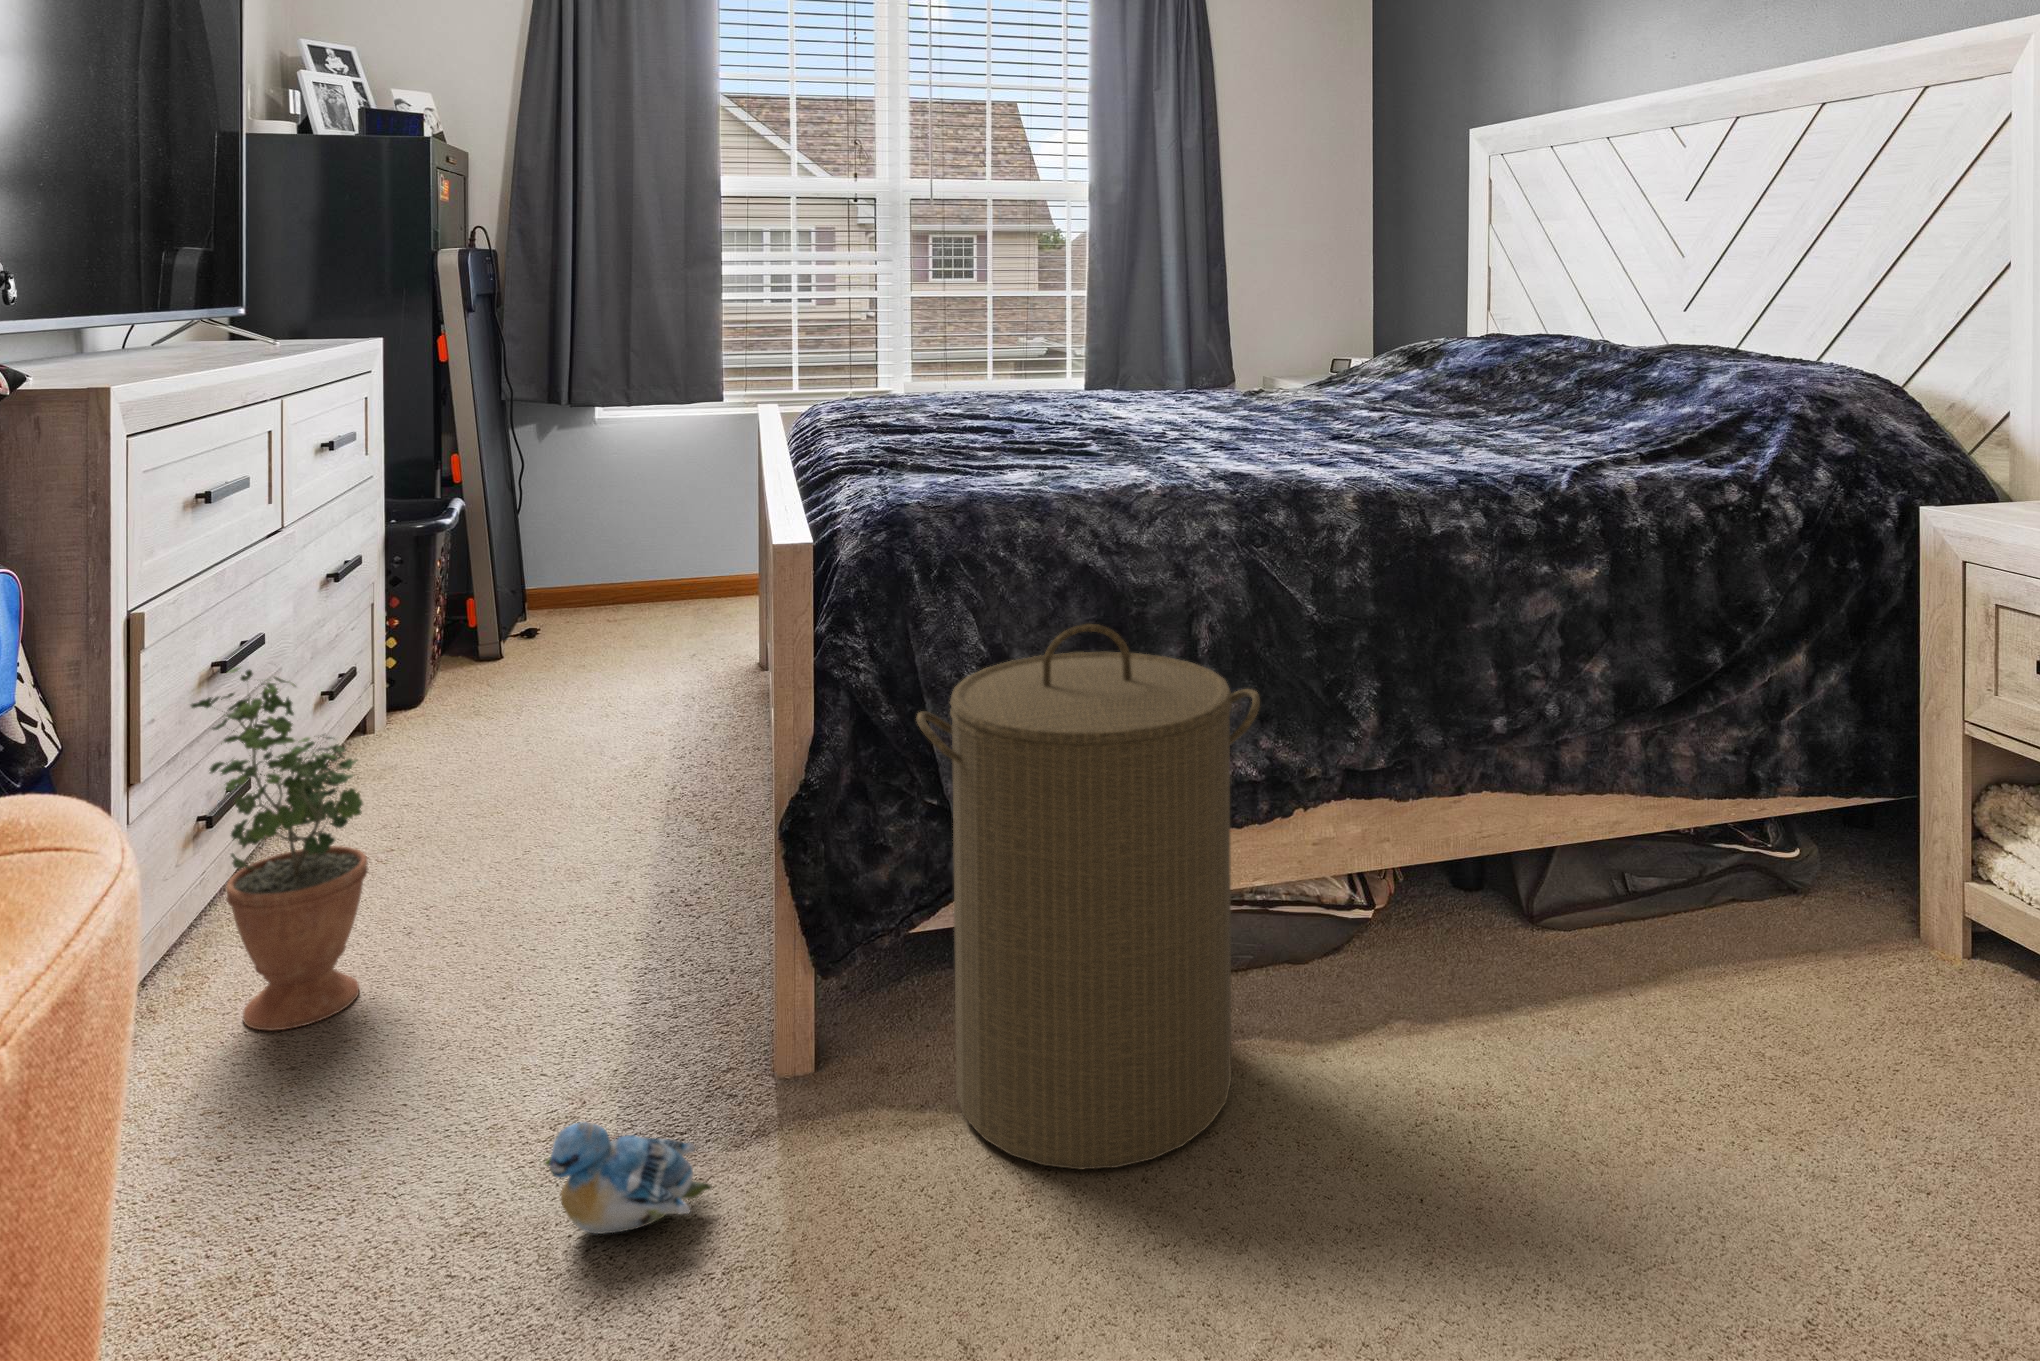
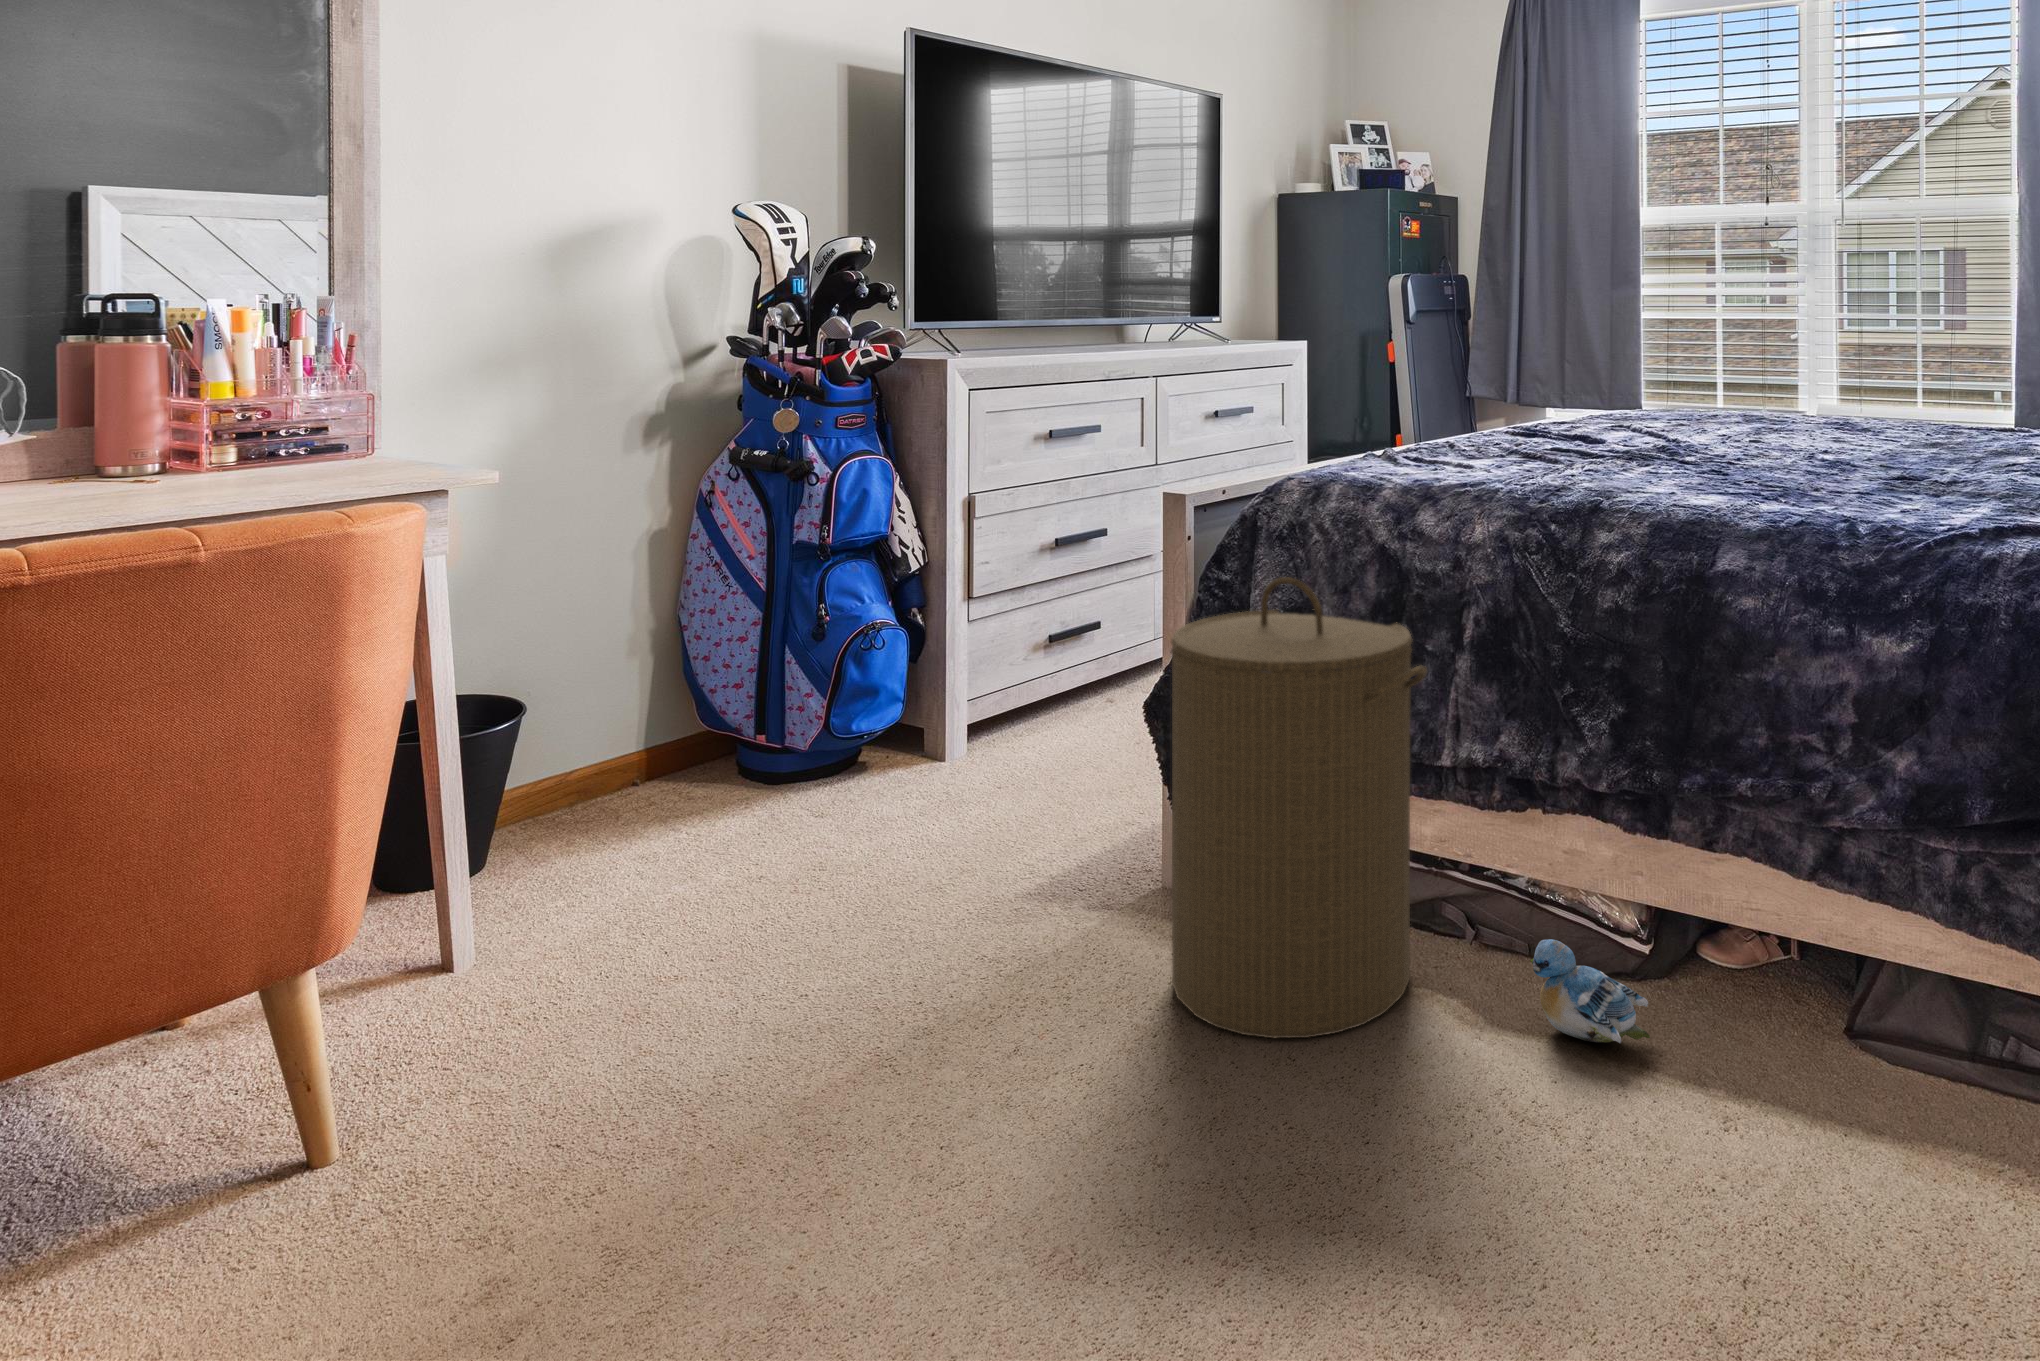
potted plant: present [191,668,368,1030] -> none [980,540,1071,778]
plush toy: present [545,1122,711,1234] -> present [1530,939,1650,1043]

